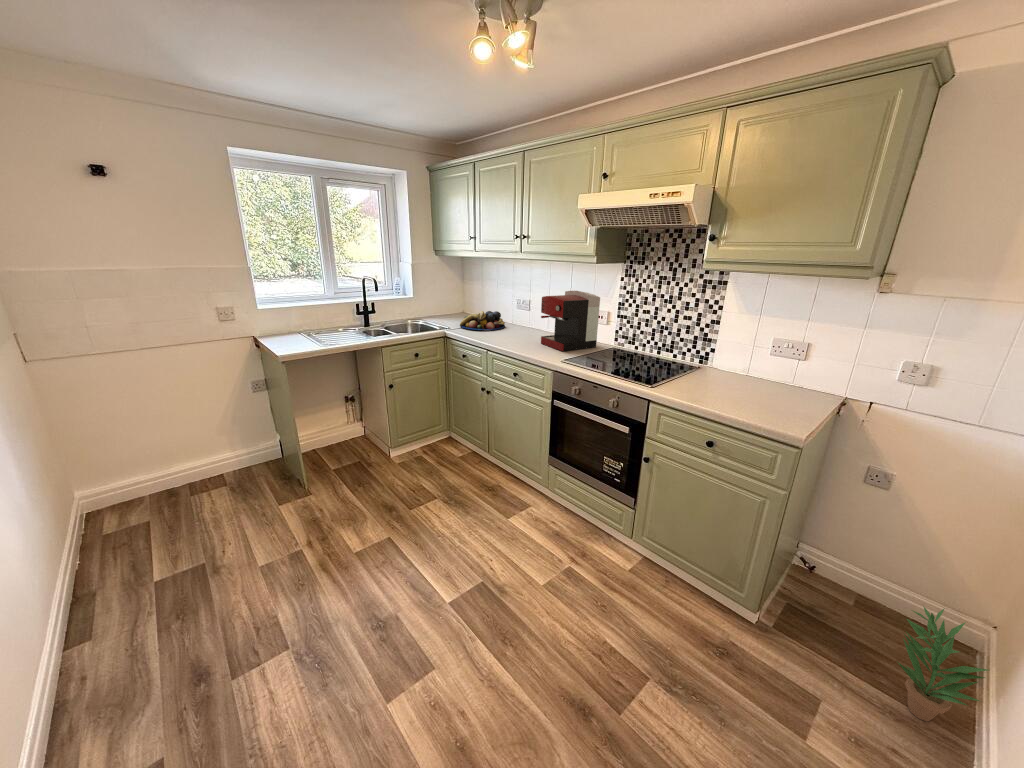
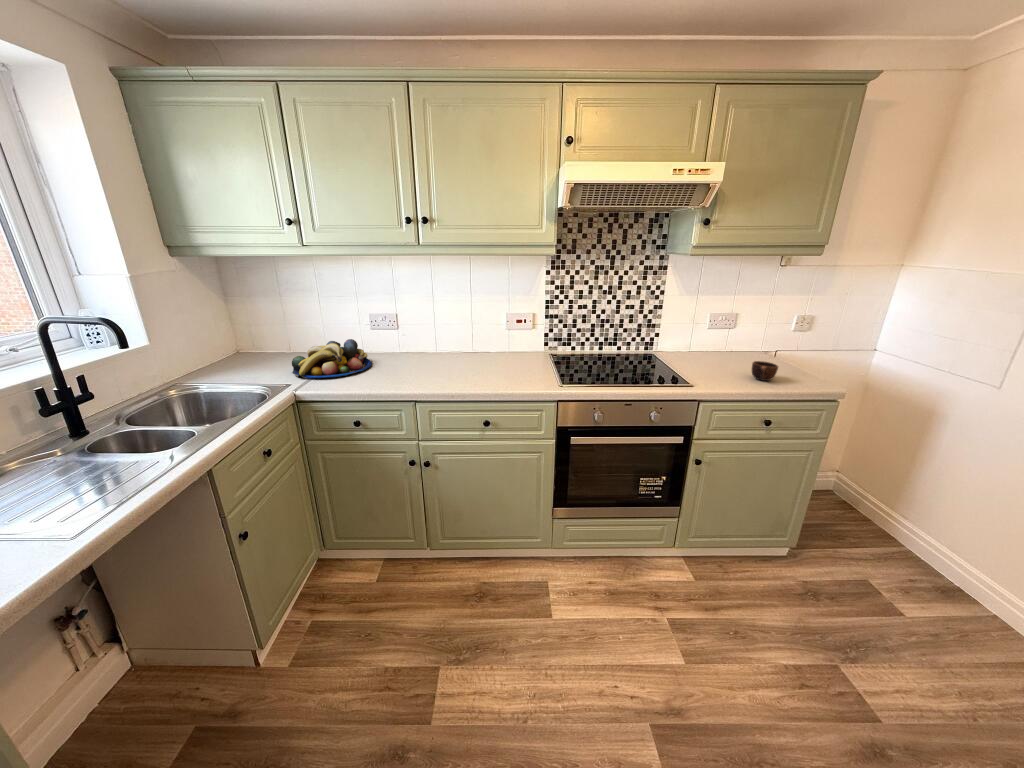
coffee maker: present [541,291,600,351] -> none [472,292,536,373]
mug: none [724,385,757,407] -> present [752,361,778,381]
potted plant: present [898,606,988,722] -> none [859,473,922,550]

